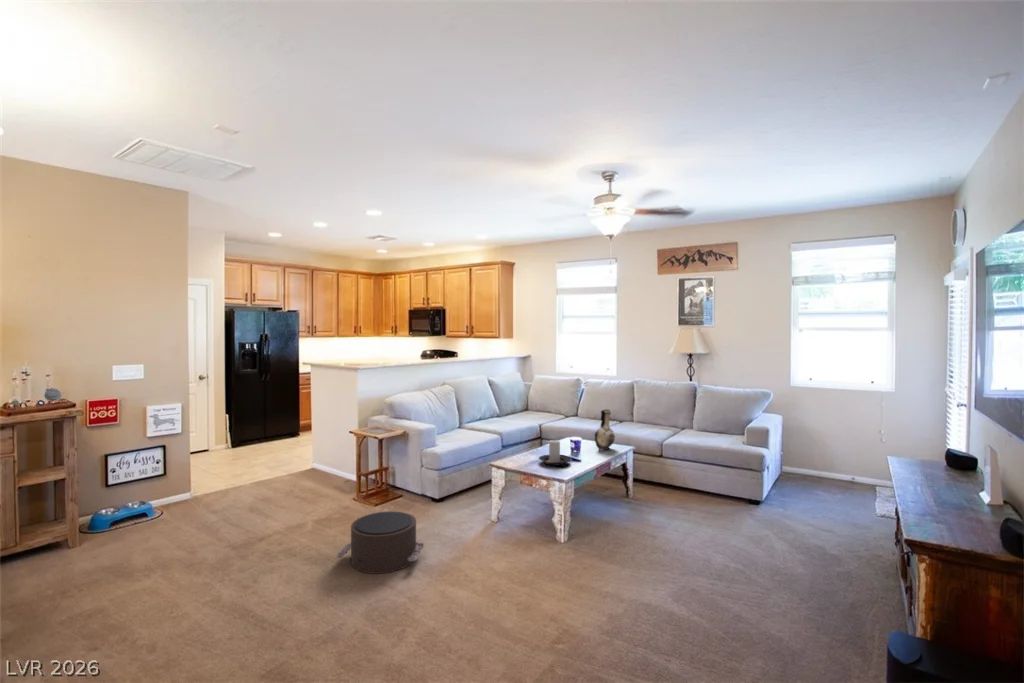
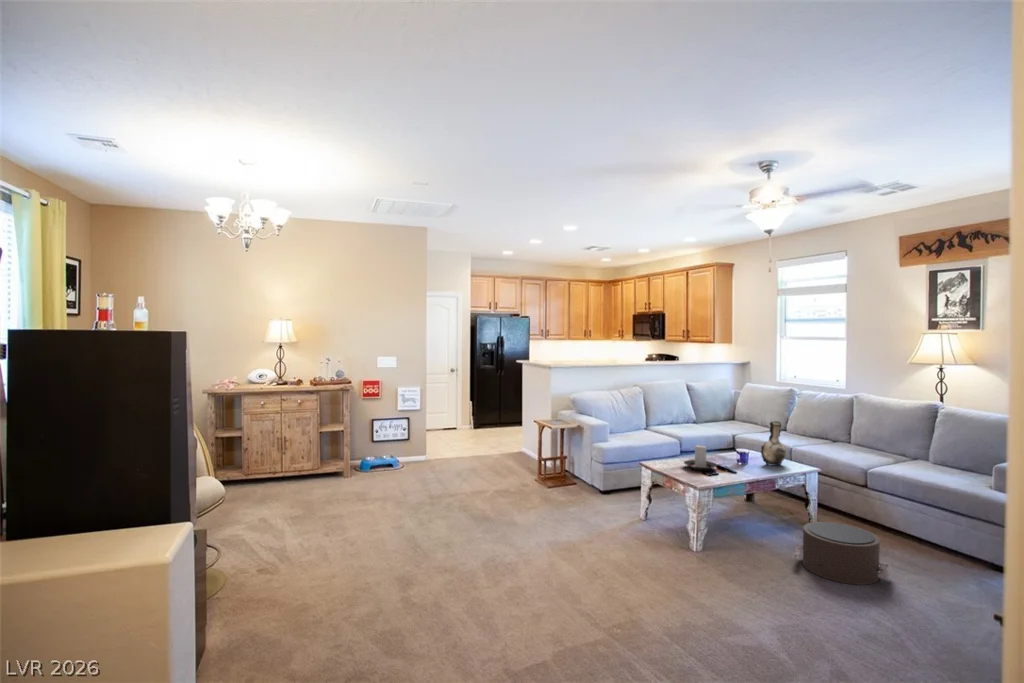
pouf: present [337,511,424,574] -> present [792,522,889,585]

